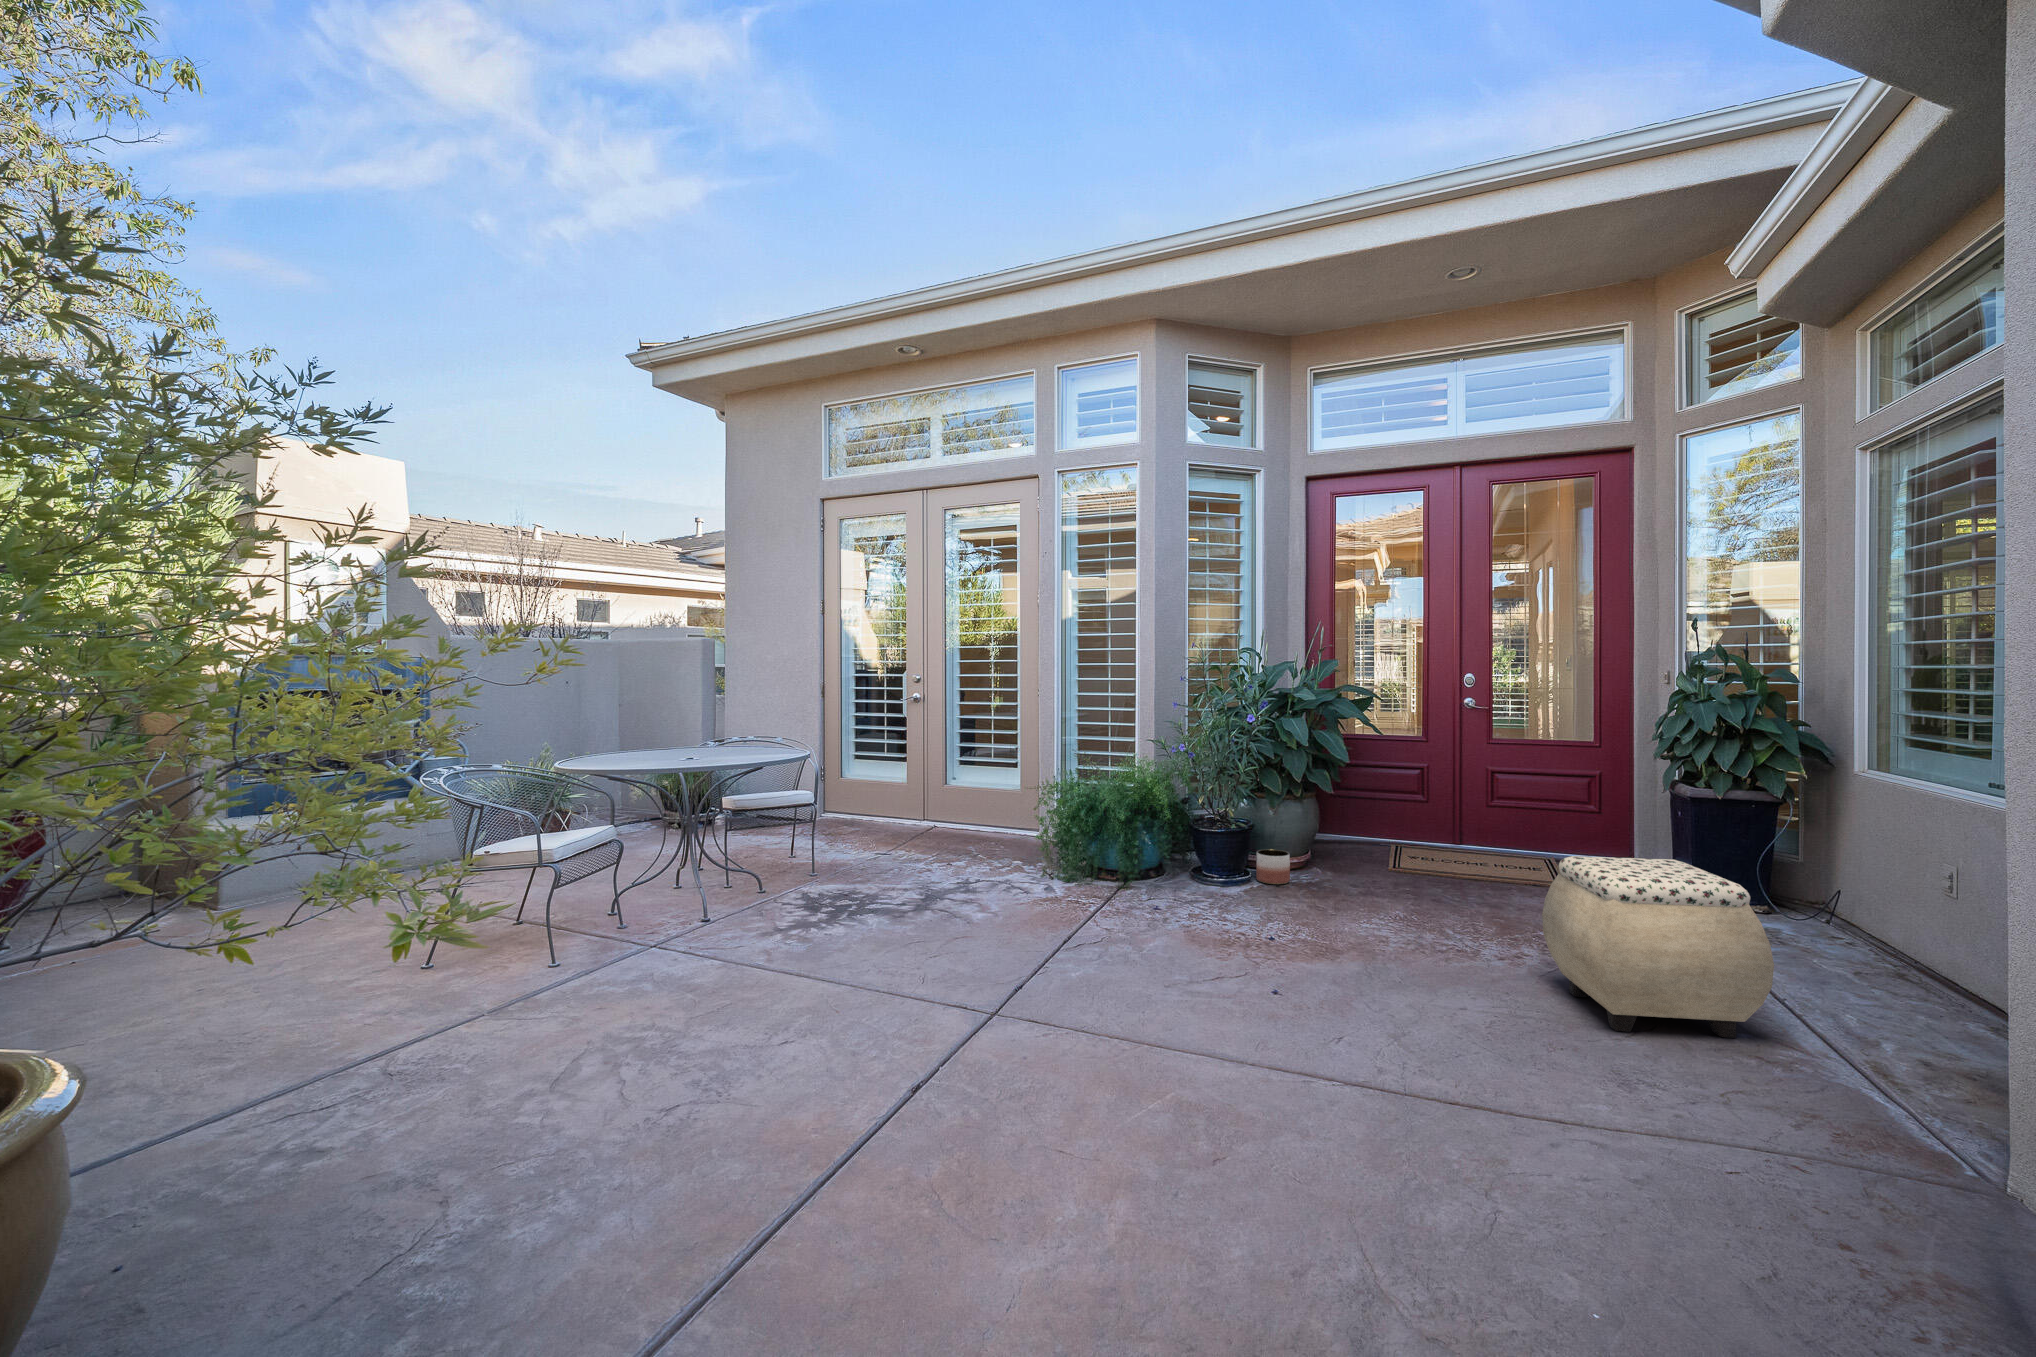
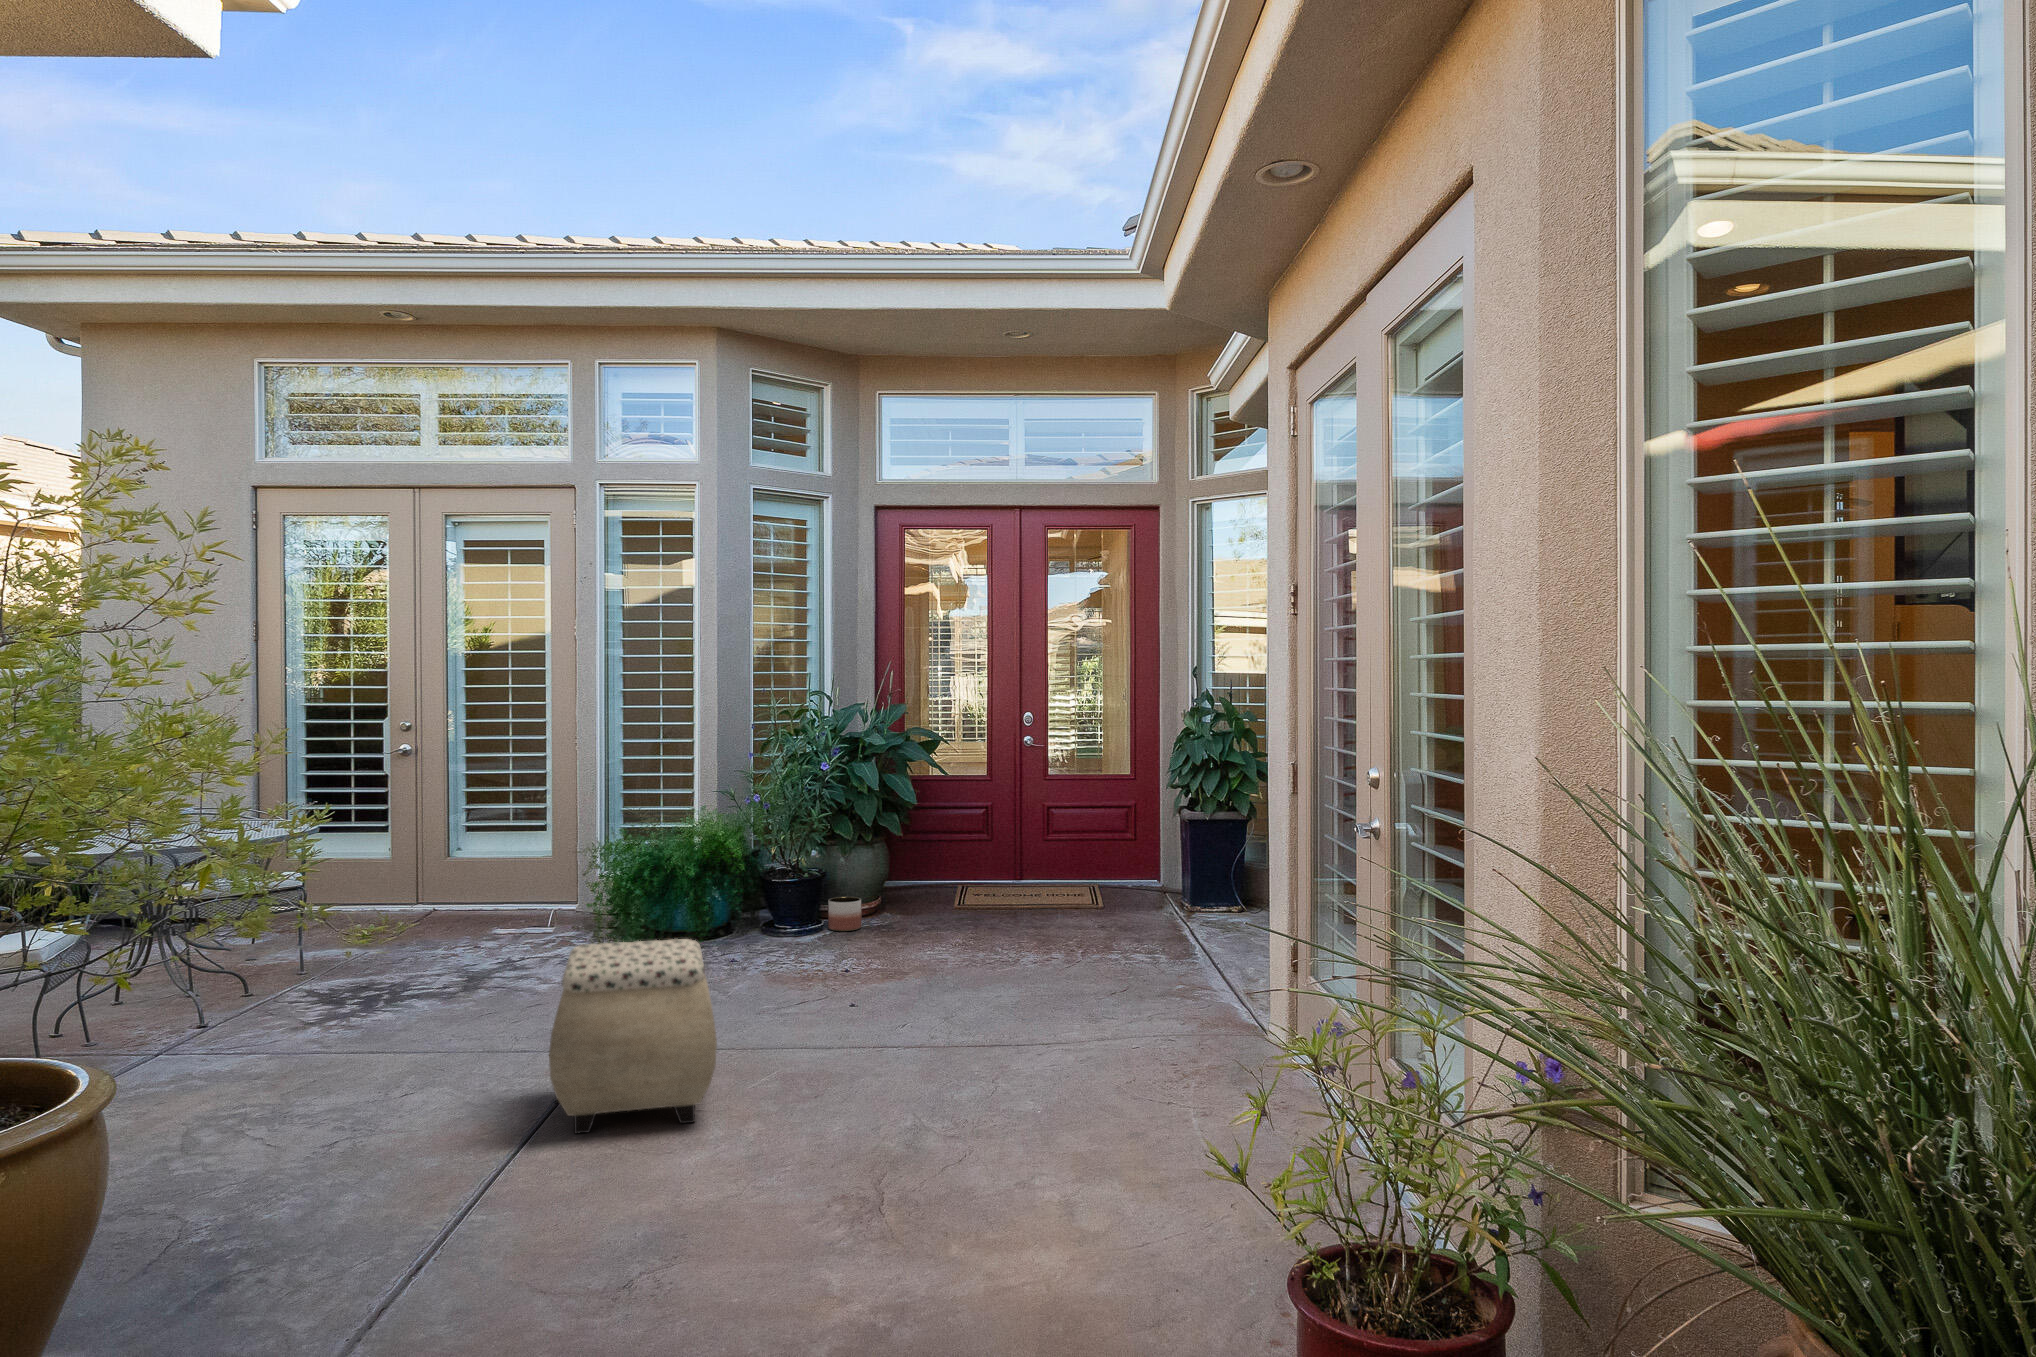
ottoman: present [1542,856,1774,1038] -> present [549,939,717,1134]

